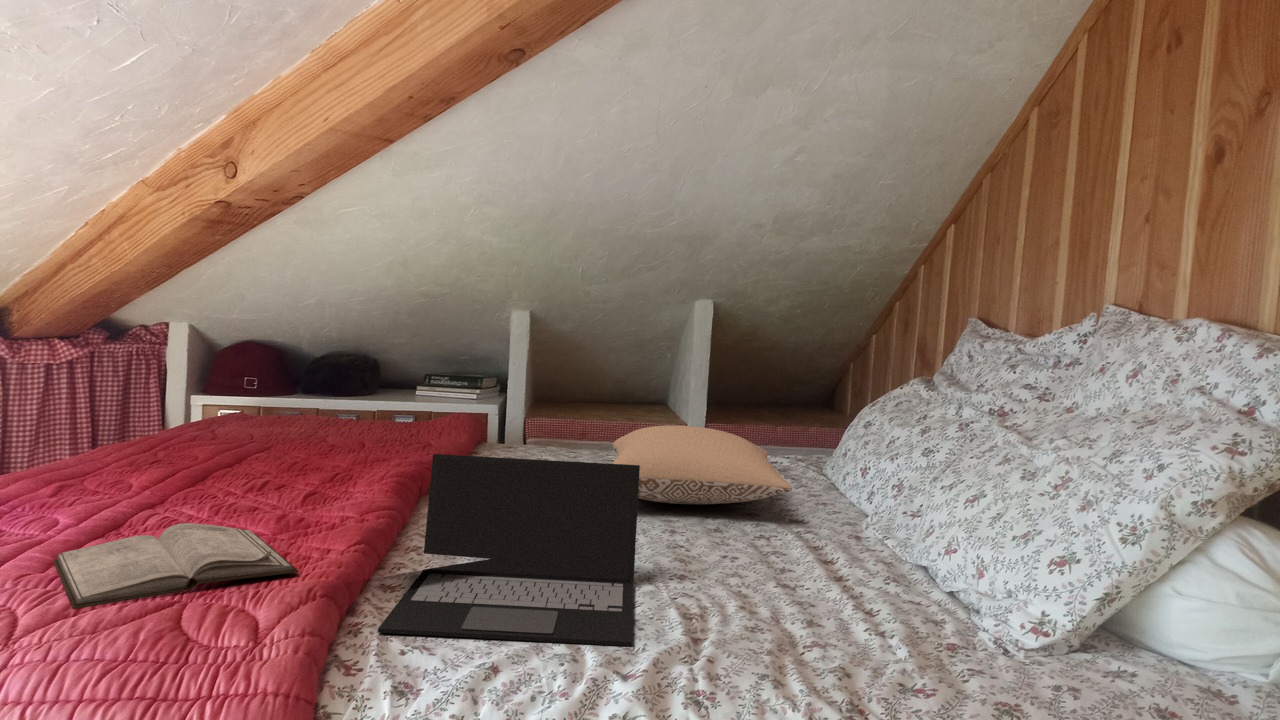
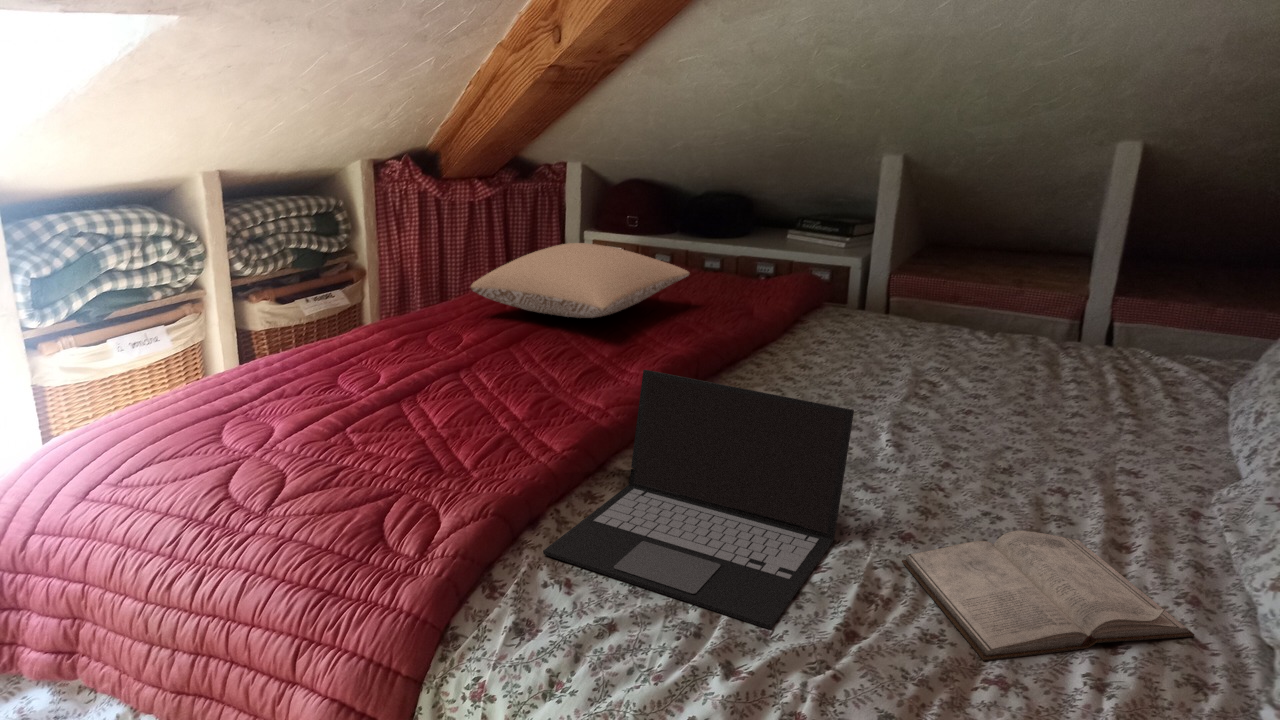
pillow: present [613,425,792,504] -> present [471,243,690,318]
diary: present [53,523,298,609] -> present [902,531,1194,660]

